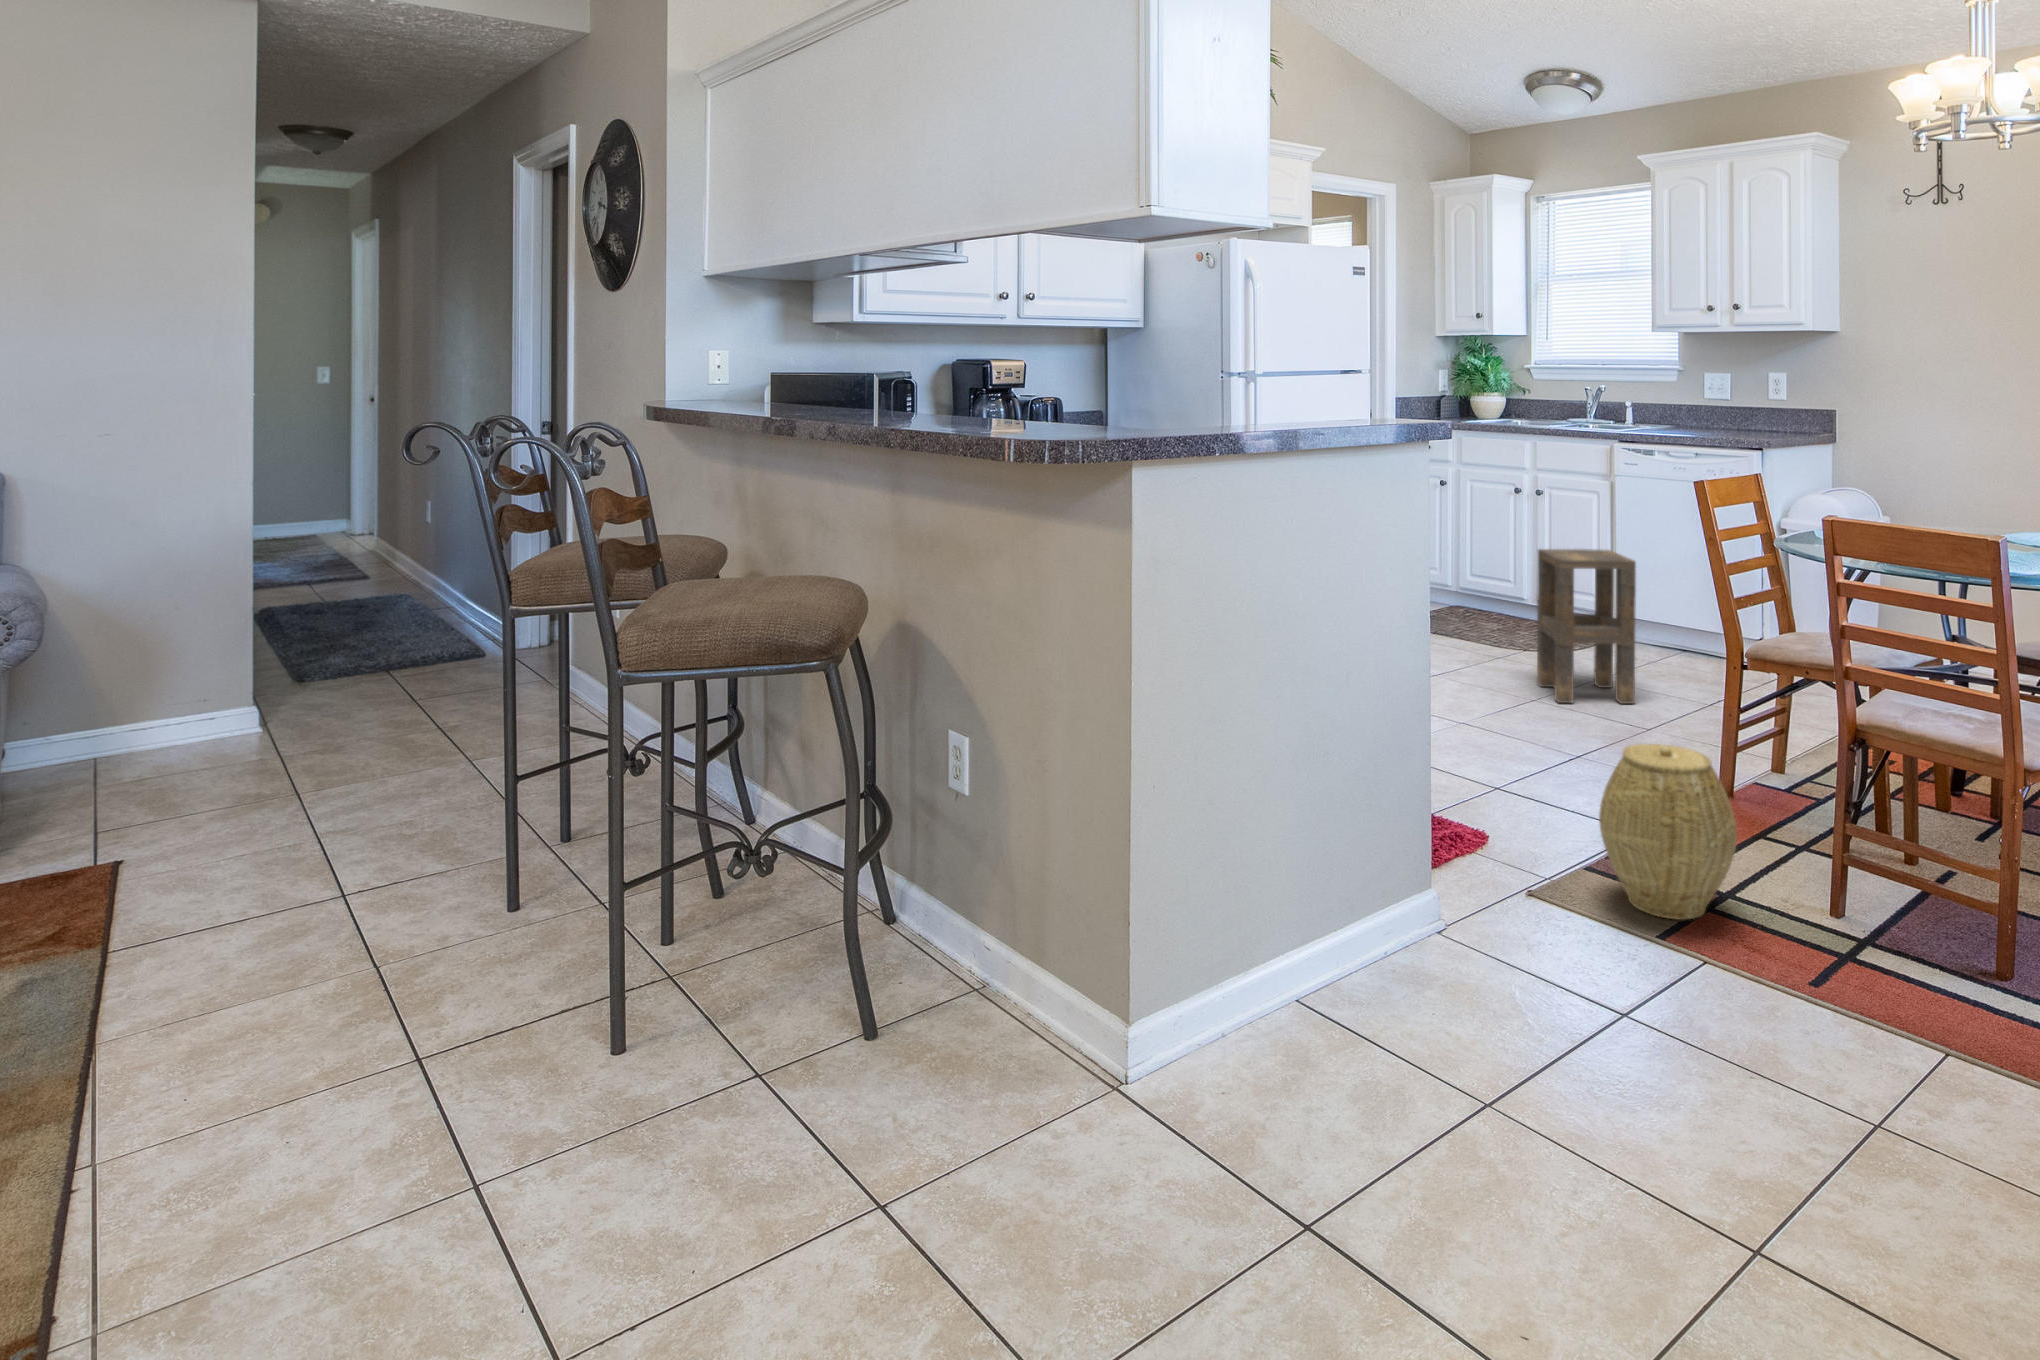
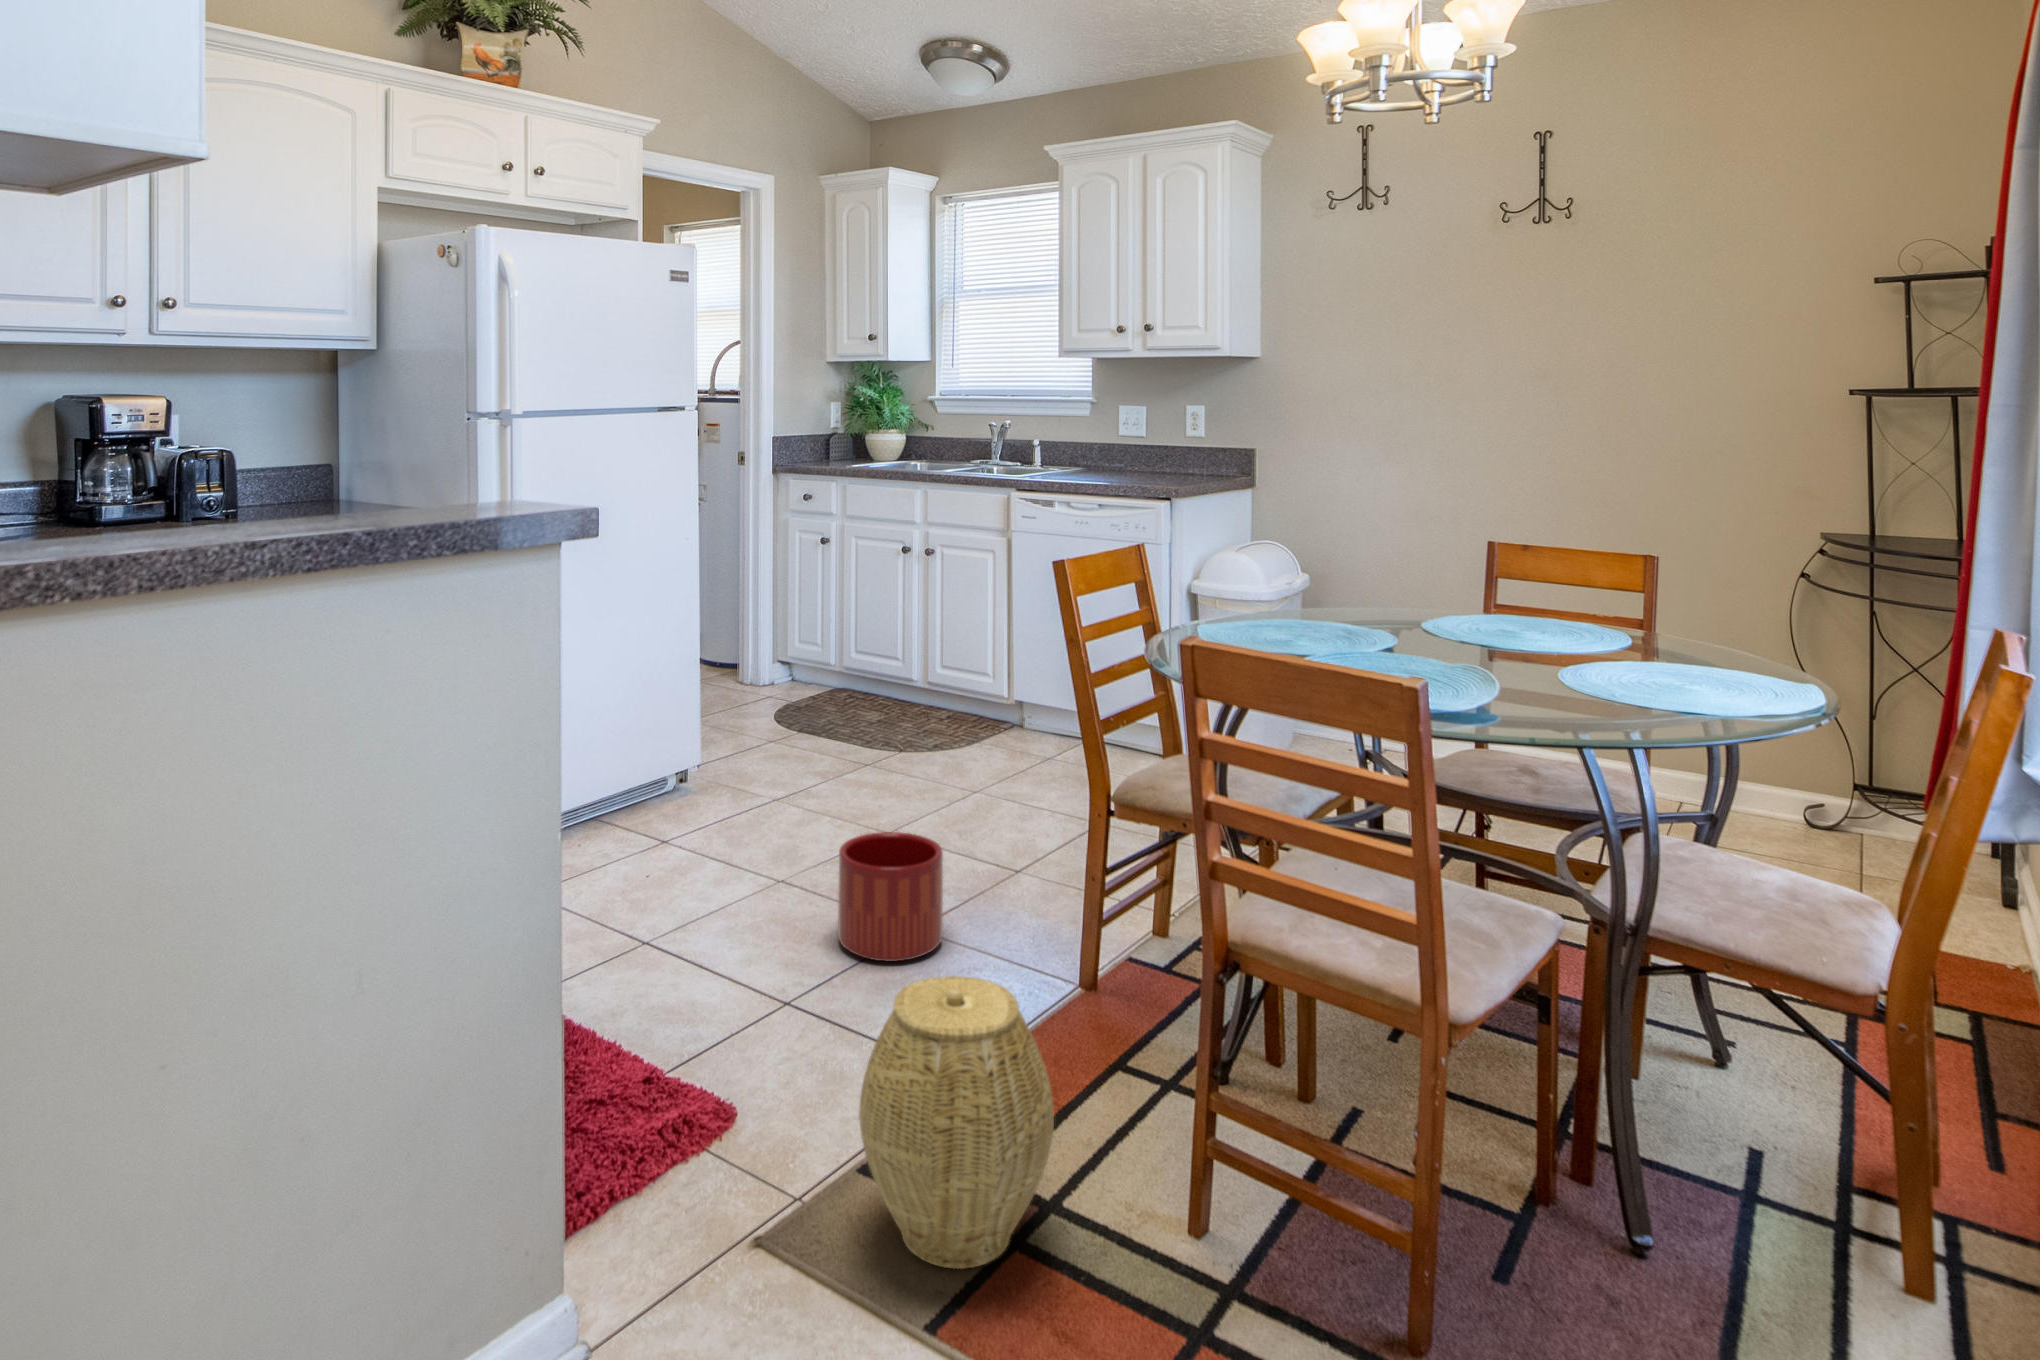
side table: present [1537,549,1636,704] -> none [897,630,1010,837]
planter: none [1524,685,1604,772] -> present [838,832,943,961]

